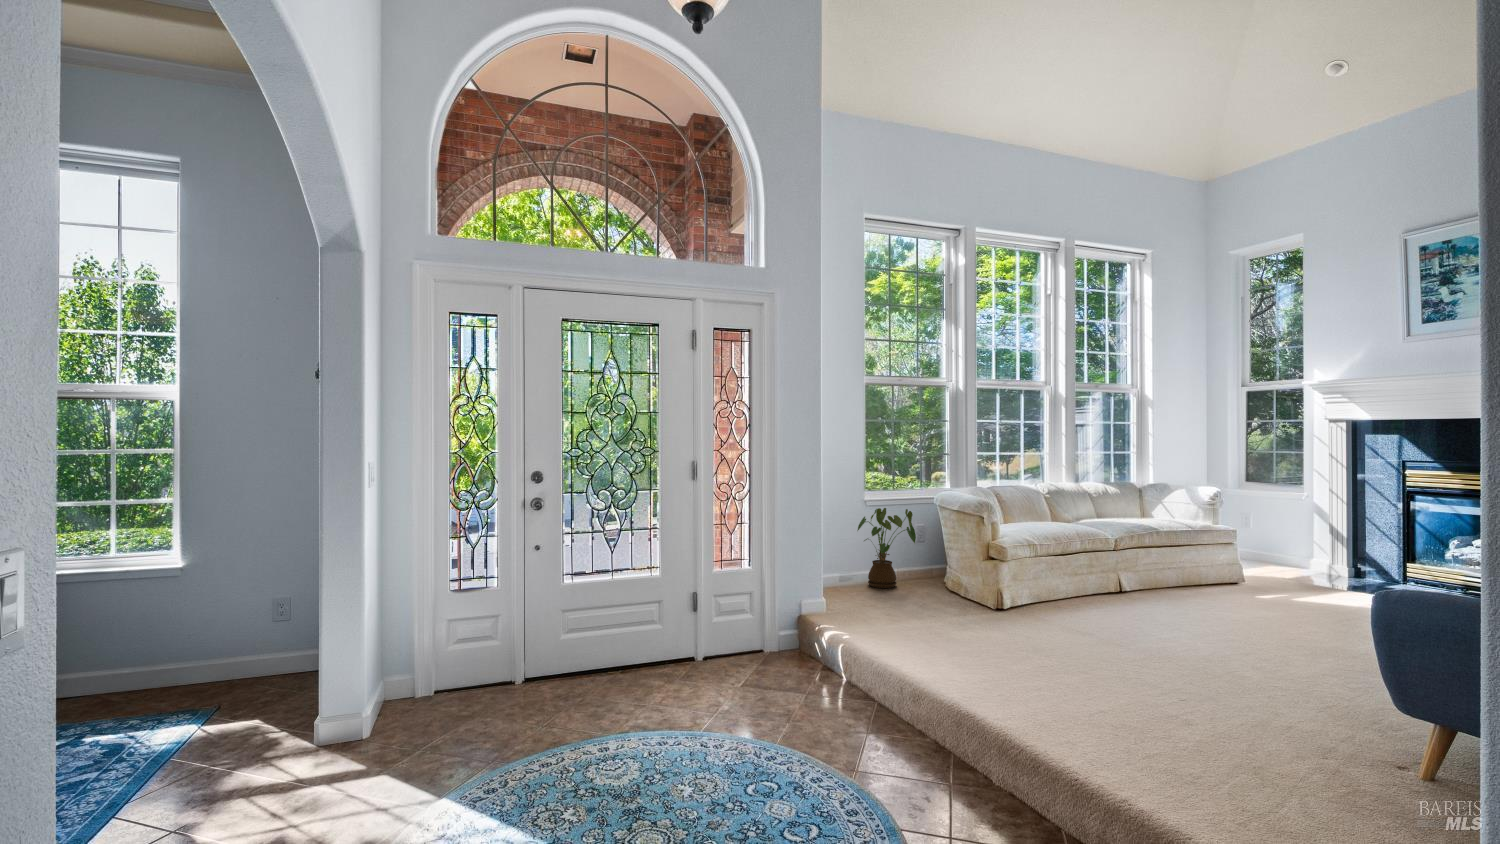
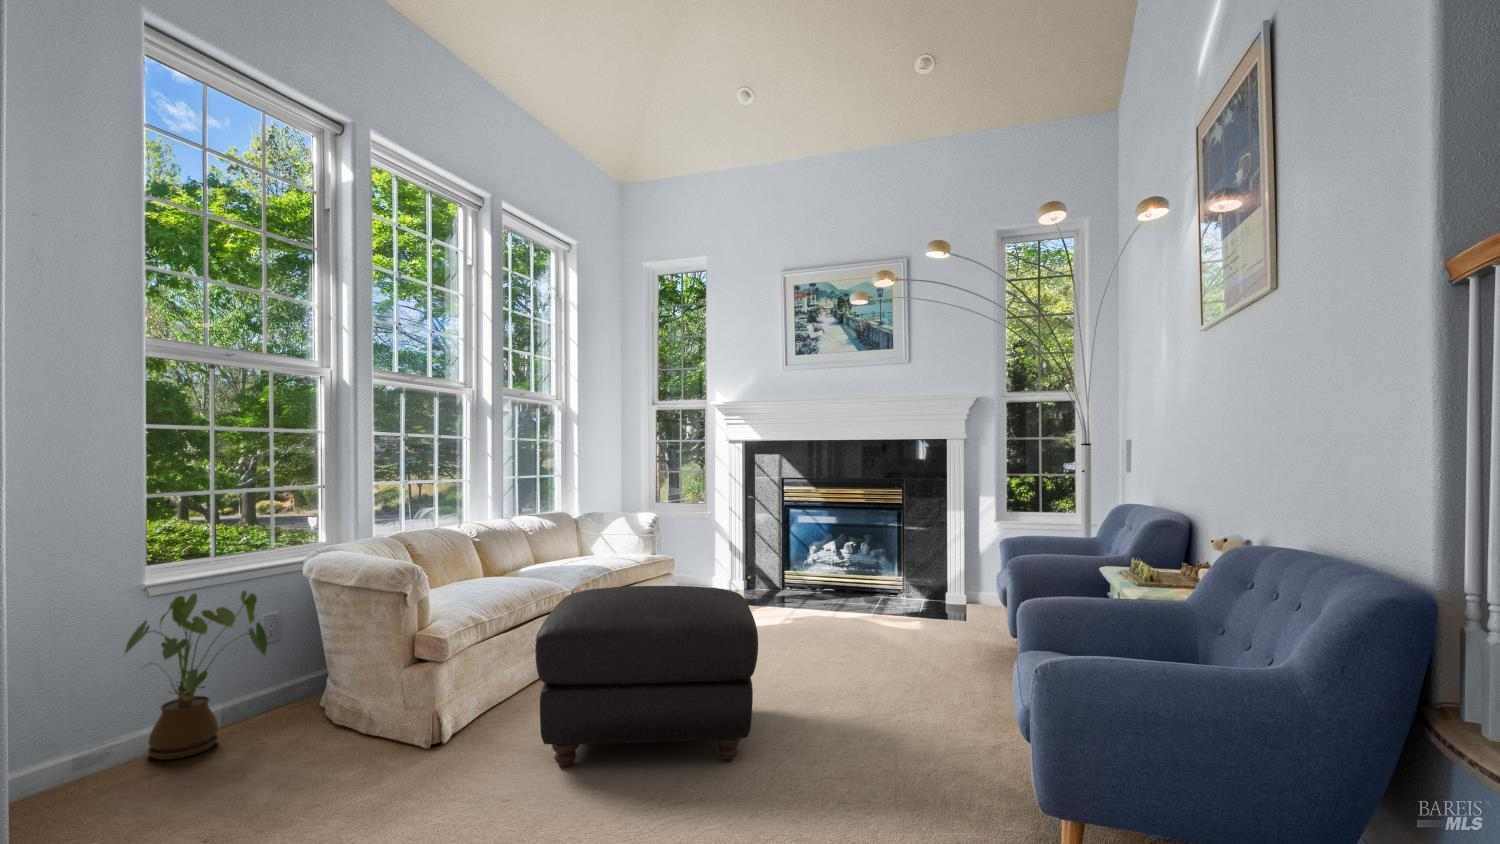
ottoman: none [1049,530,1243,662] -> present [535,586,758,768]

